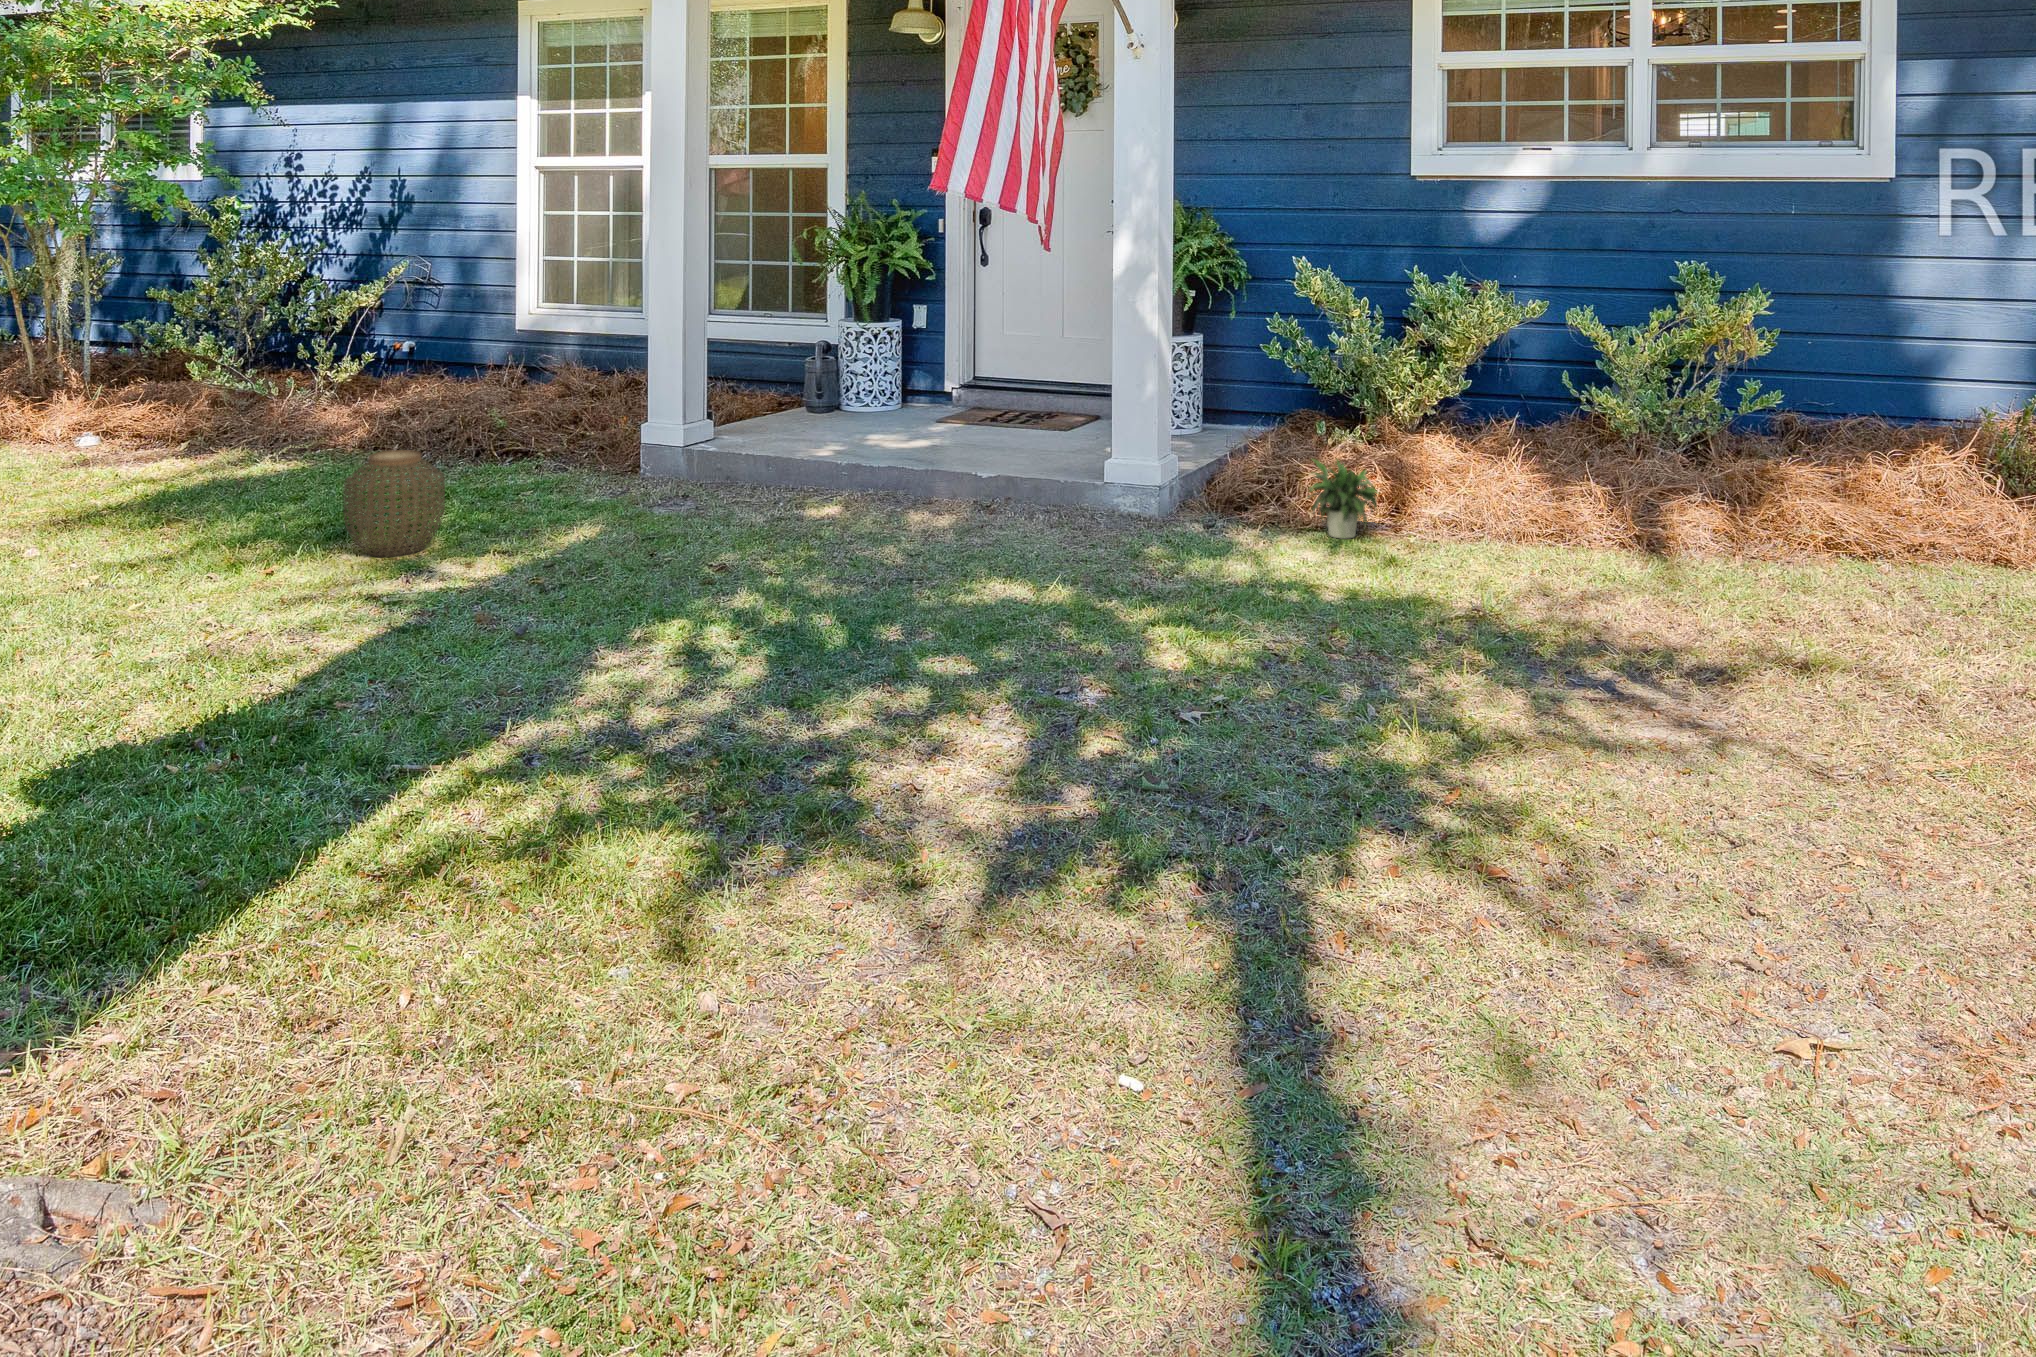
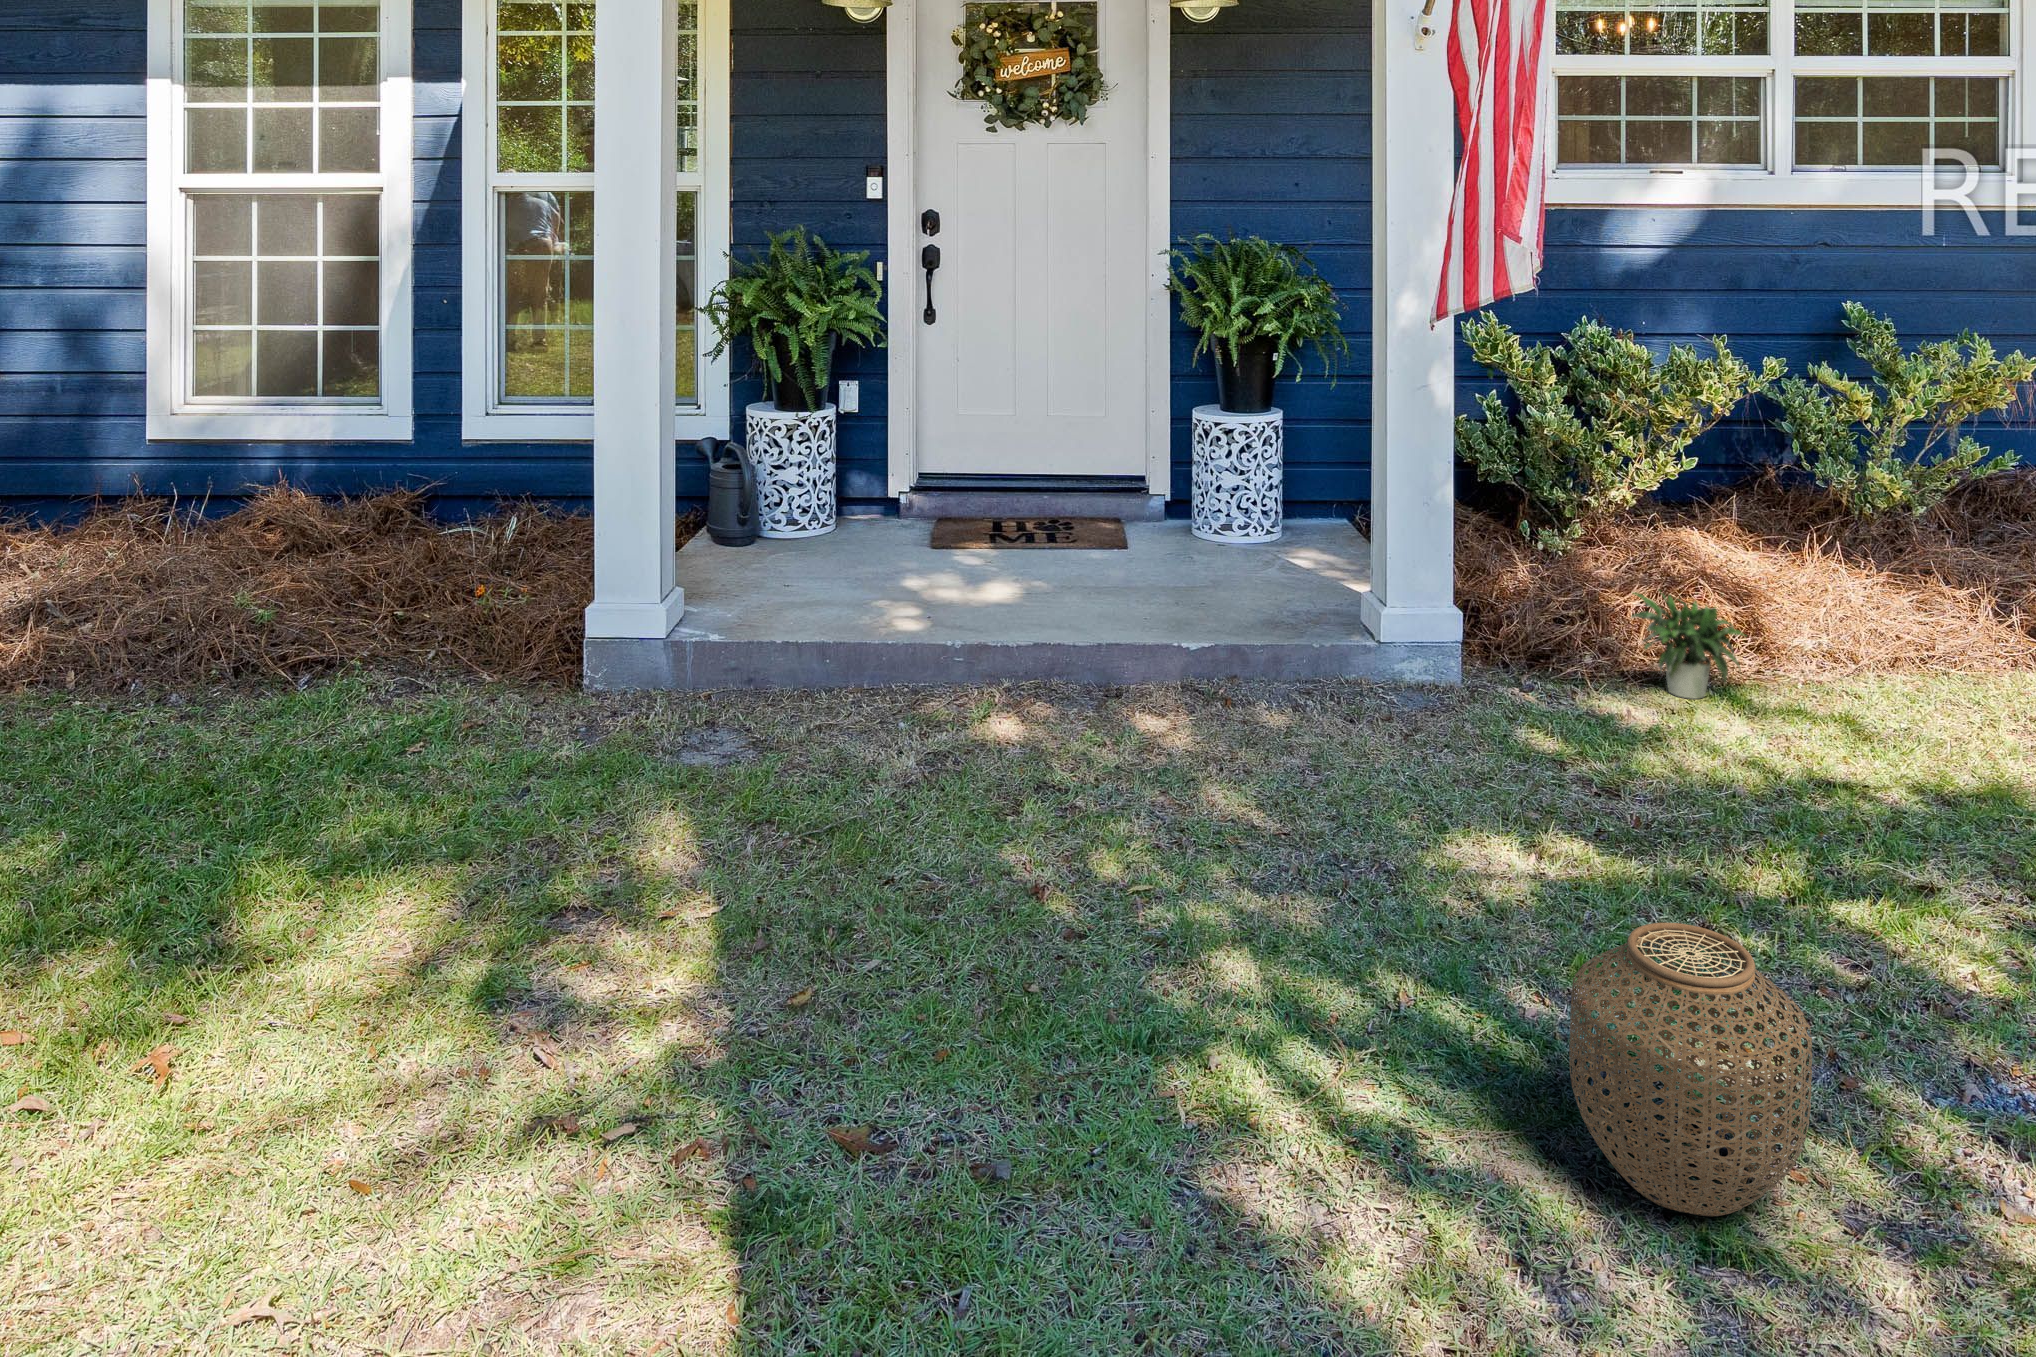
woven basket: present [344,450,445,557] -> present [1569,923,1812,1216]

